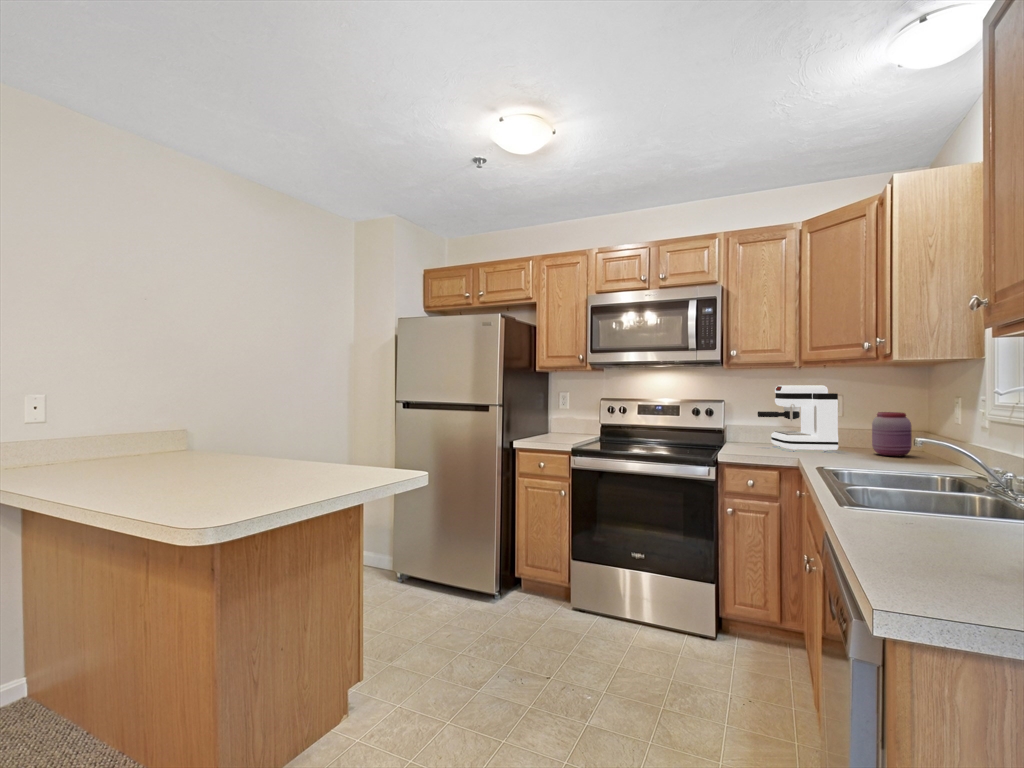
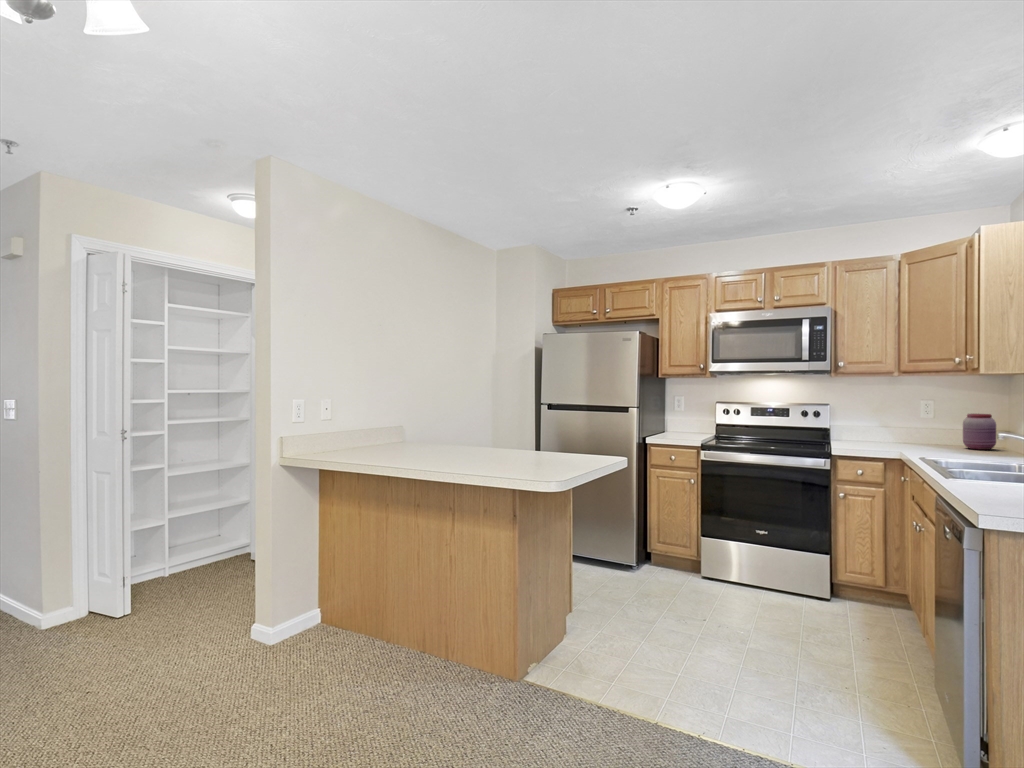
coffee maker: present [758,385,838,451] -> none [862,391,934,446]

